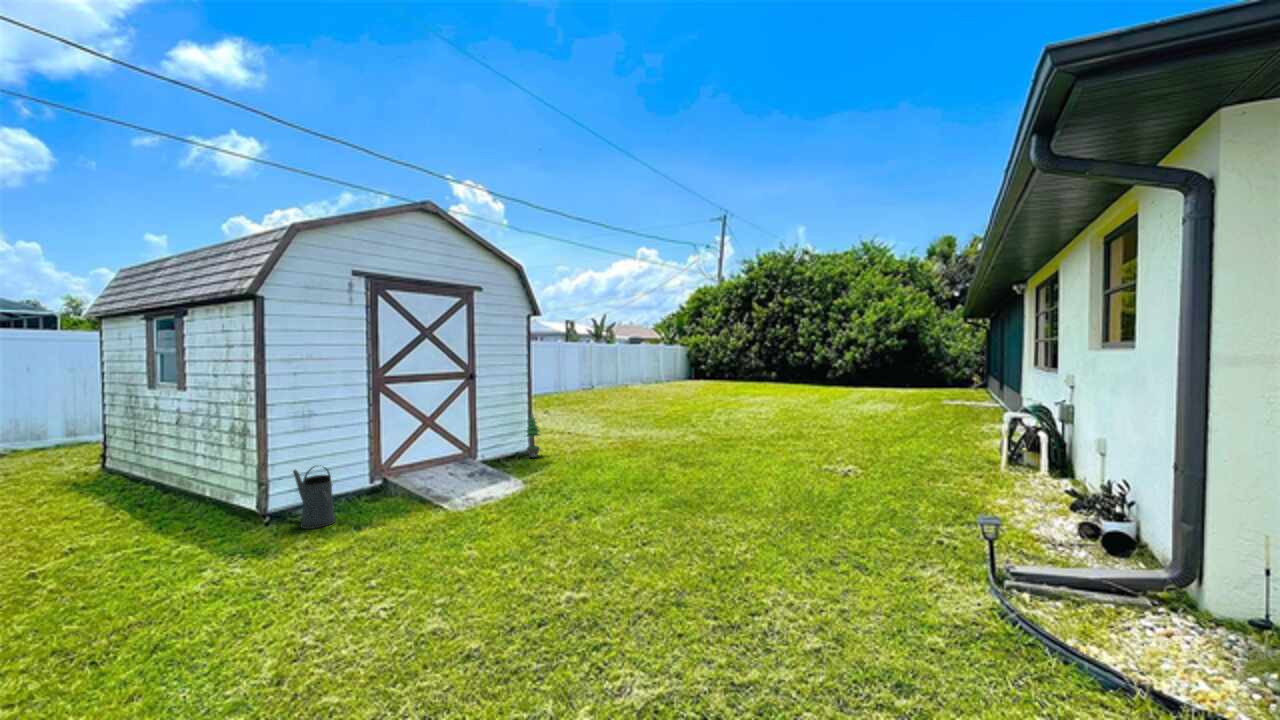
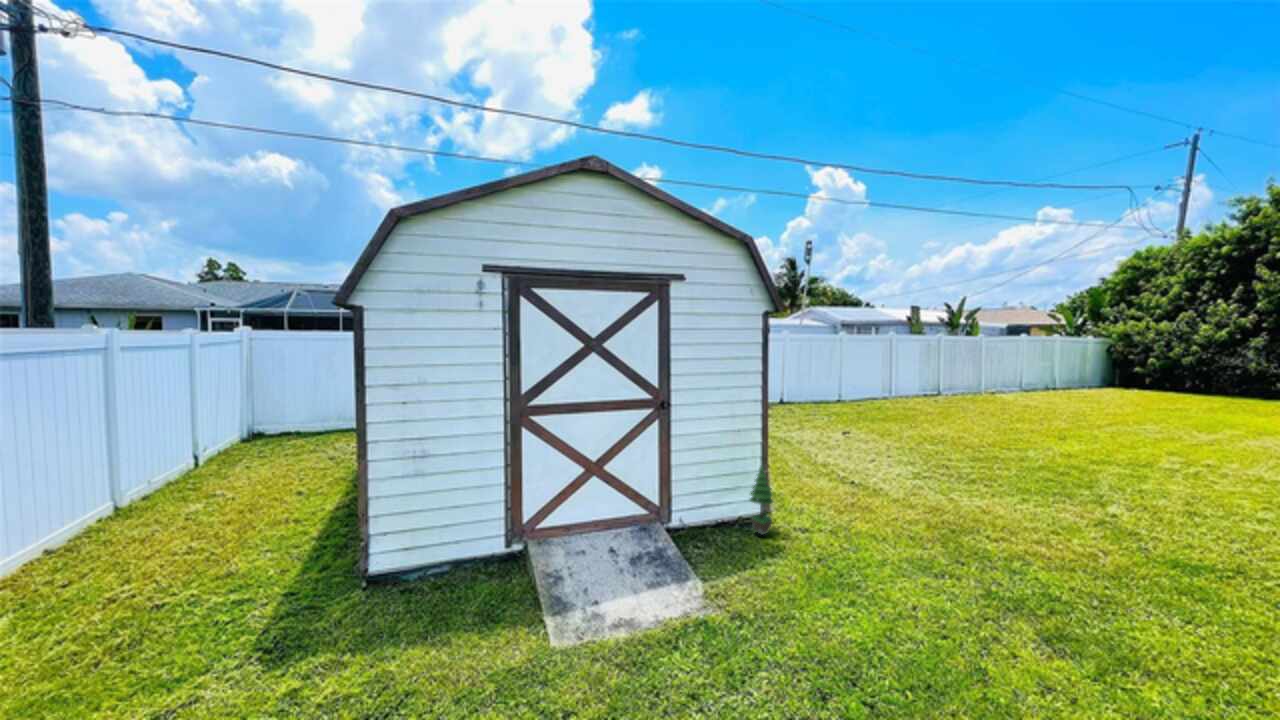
watering can: present [293,466,336,529] -> none [372,524,418,624]

